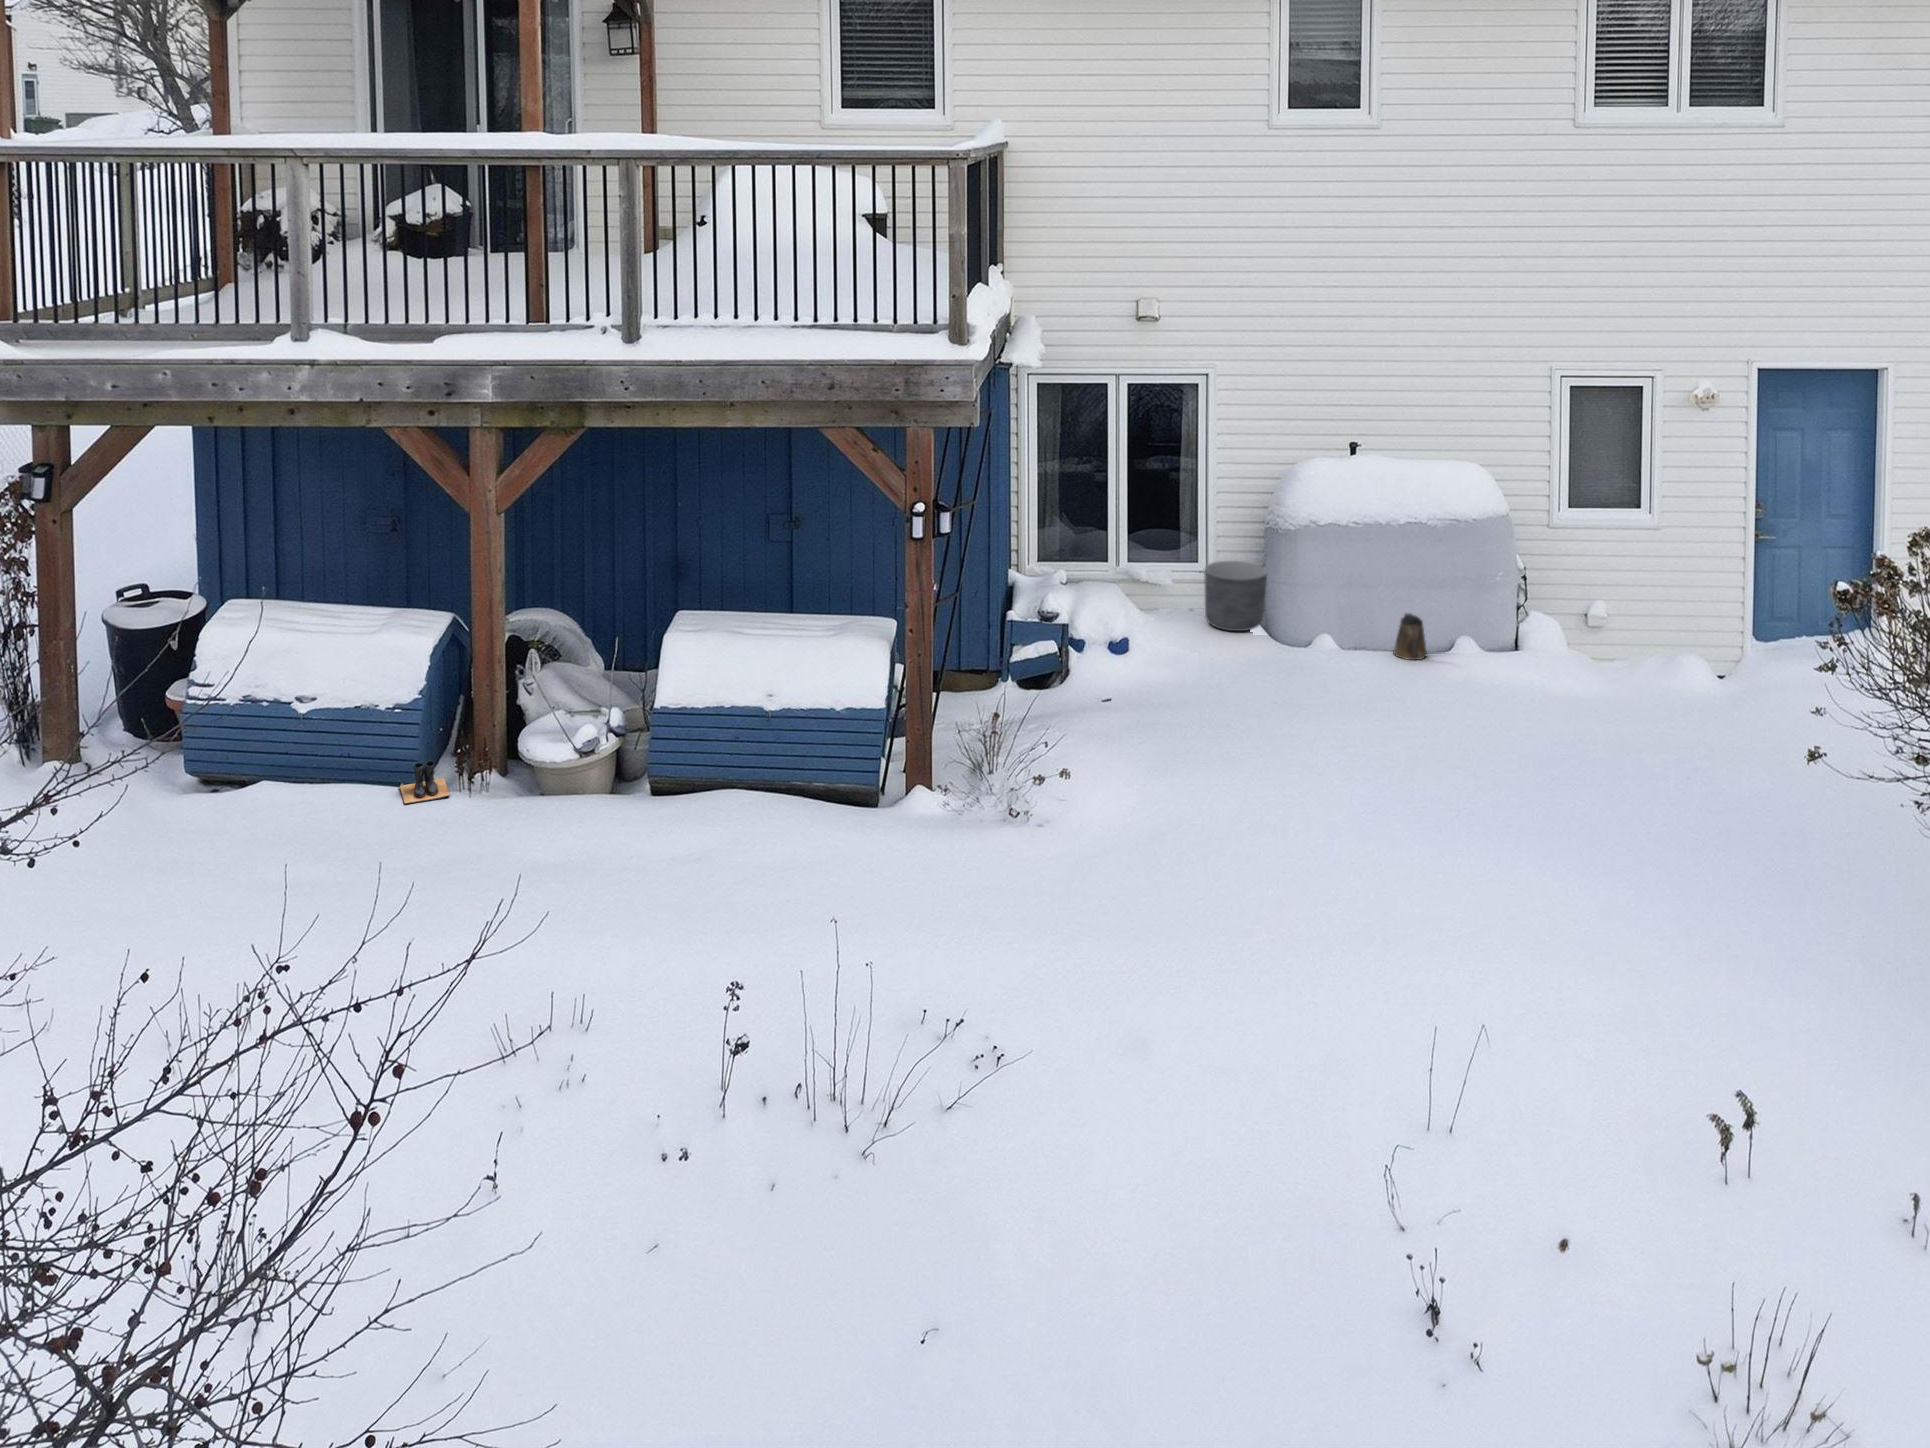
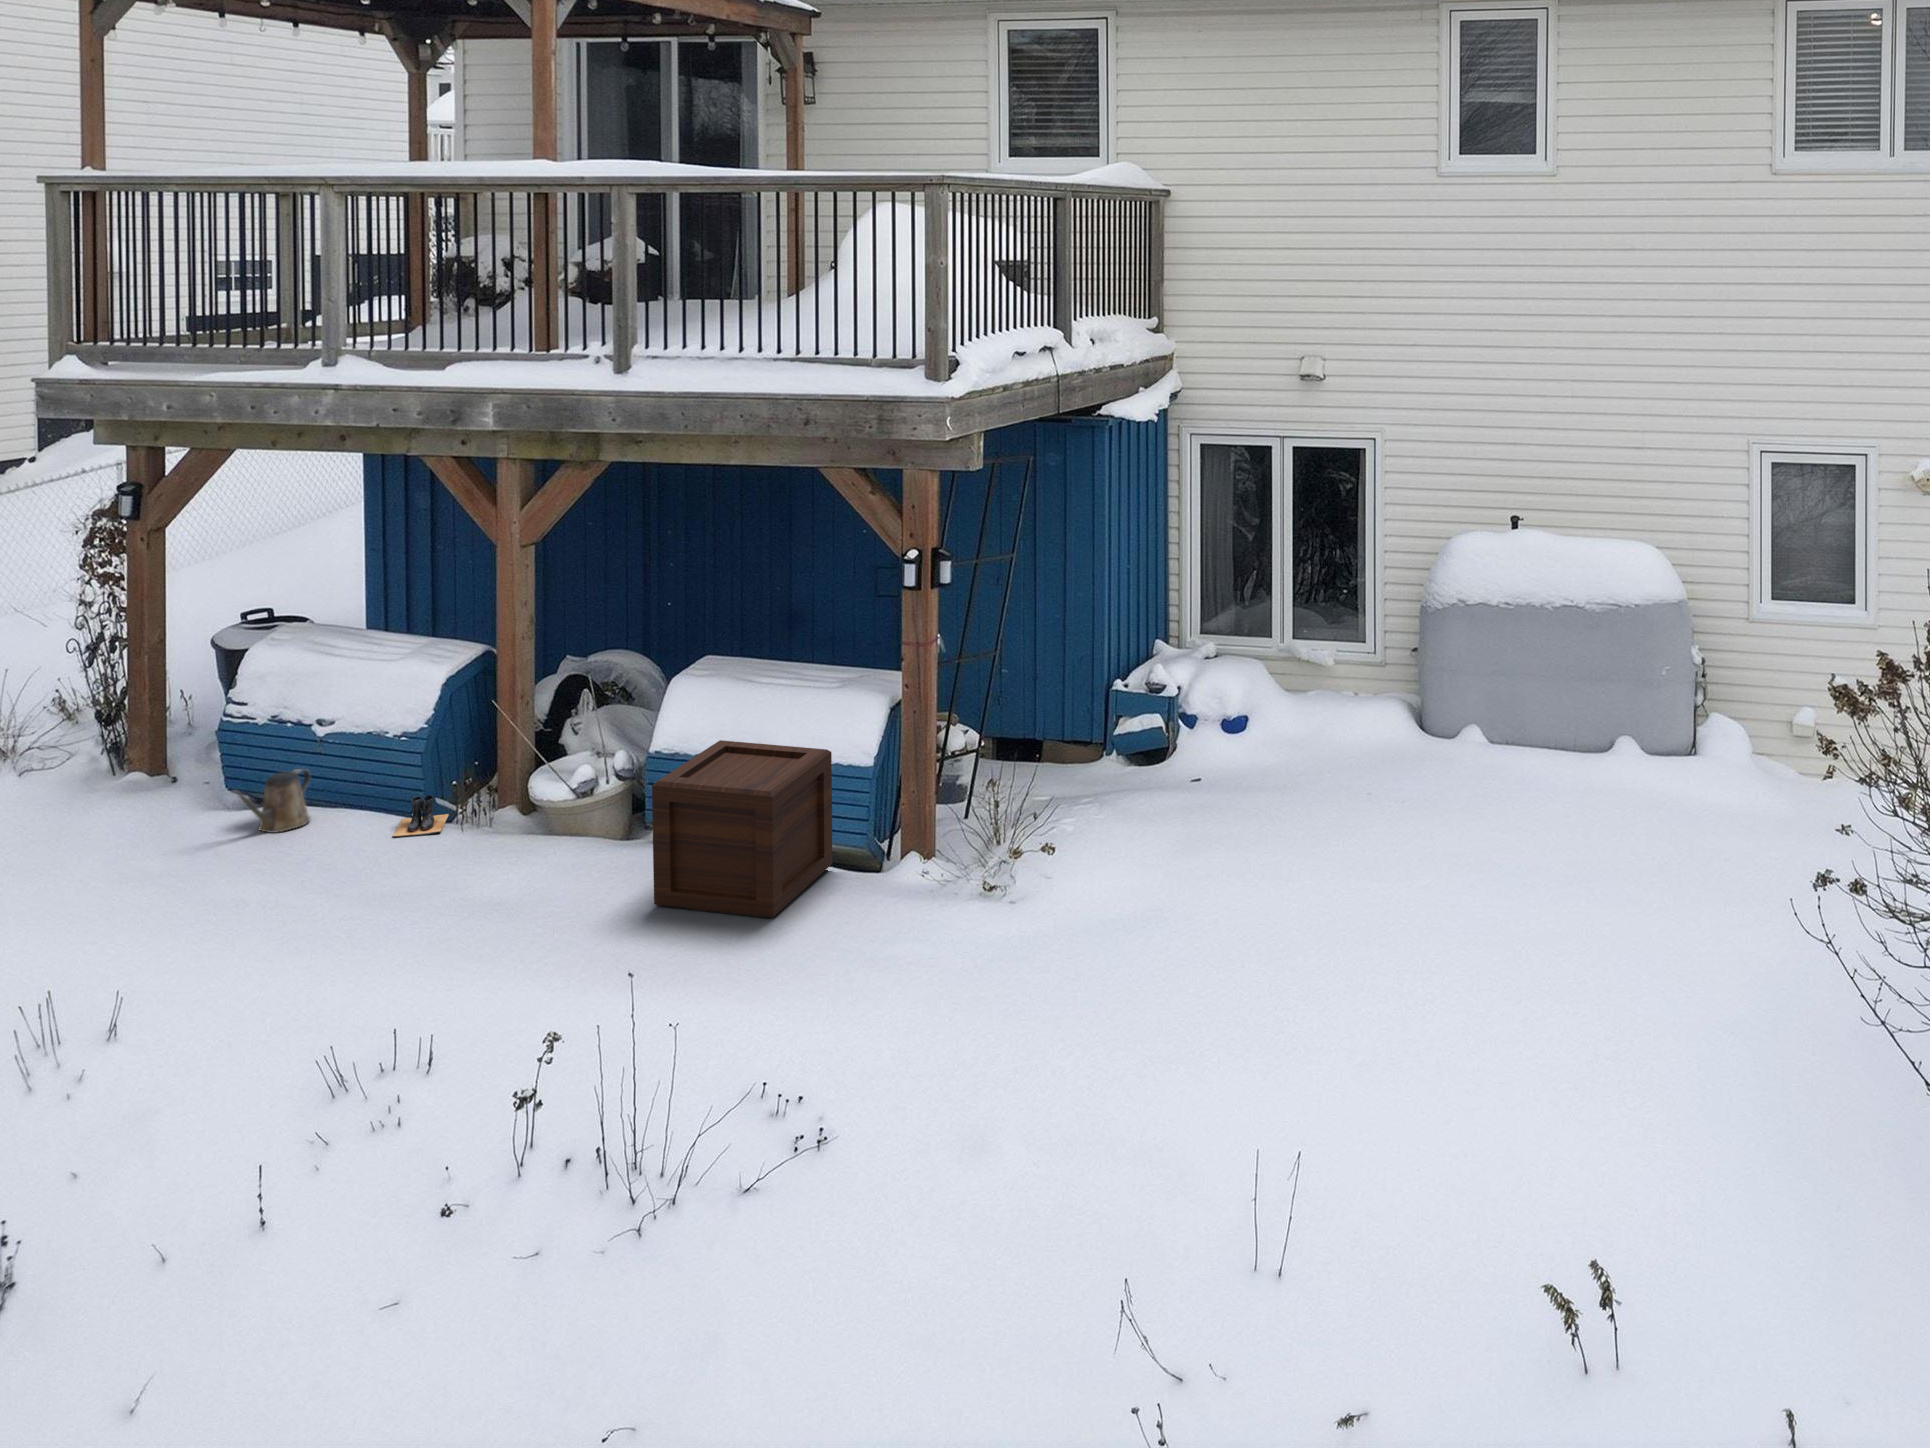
planter: present [1204,561,1267,631] -> none [1346,640,1414,717]
watering can: present [1393,613,1427,660] -> present [232,769,310,833]
wooden crate: none [720,691,858,852] -> present [652,740,832,918]

